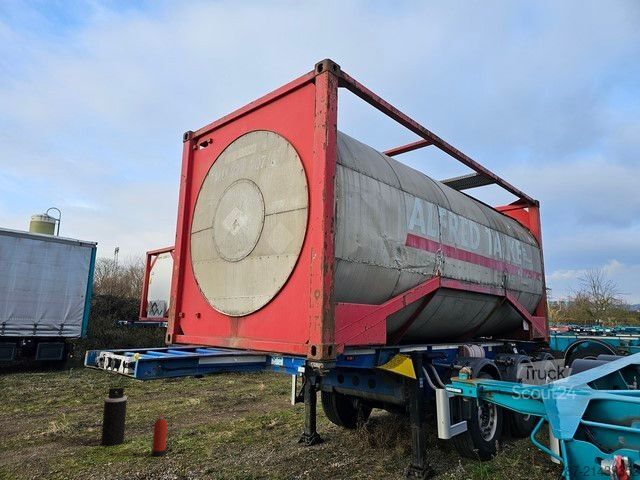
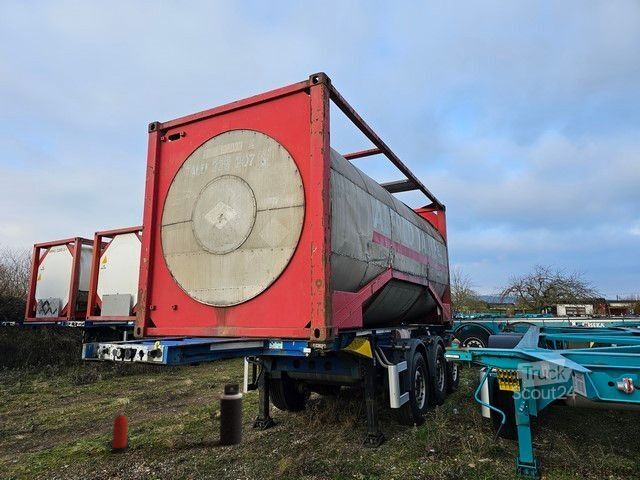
trash can: present [101,388,127,446] -> present [220,384,242,445]

